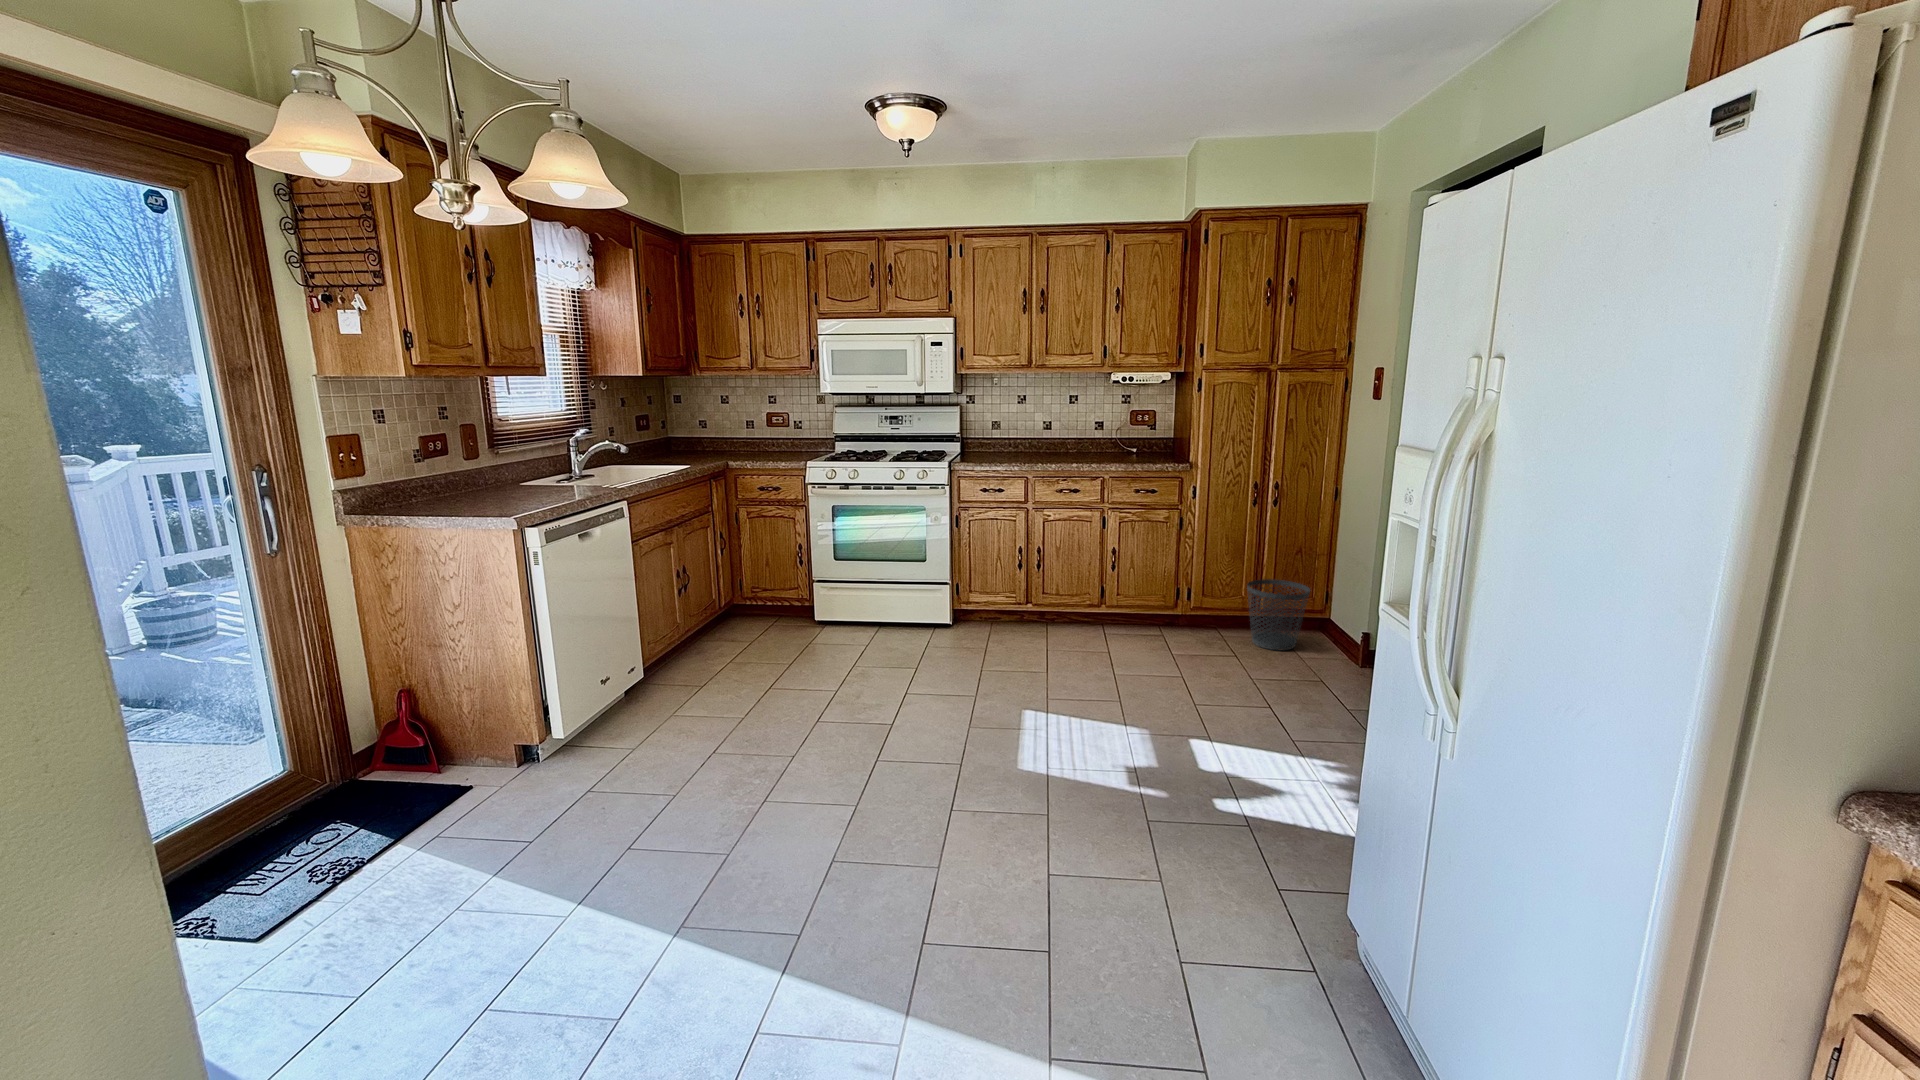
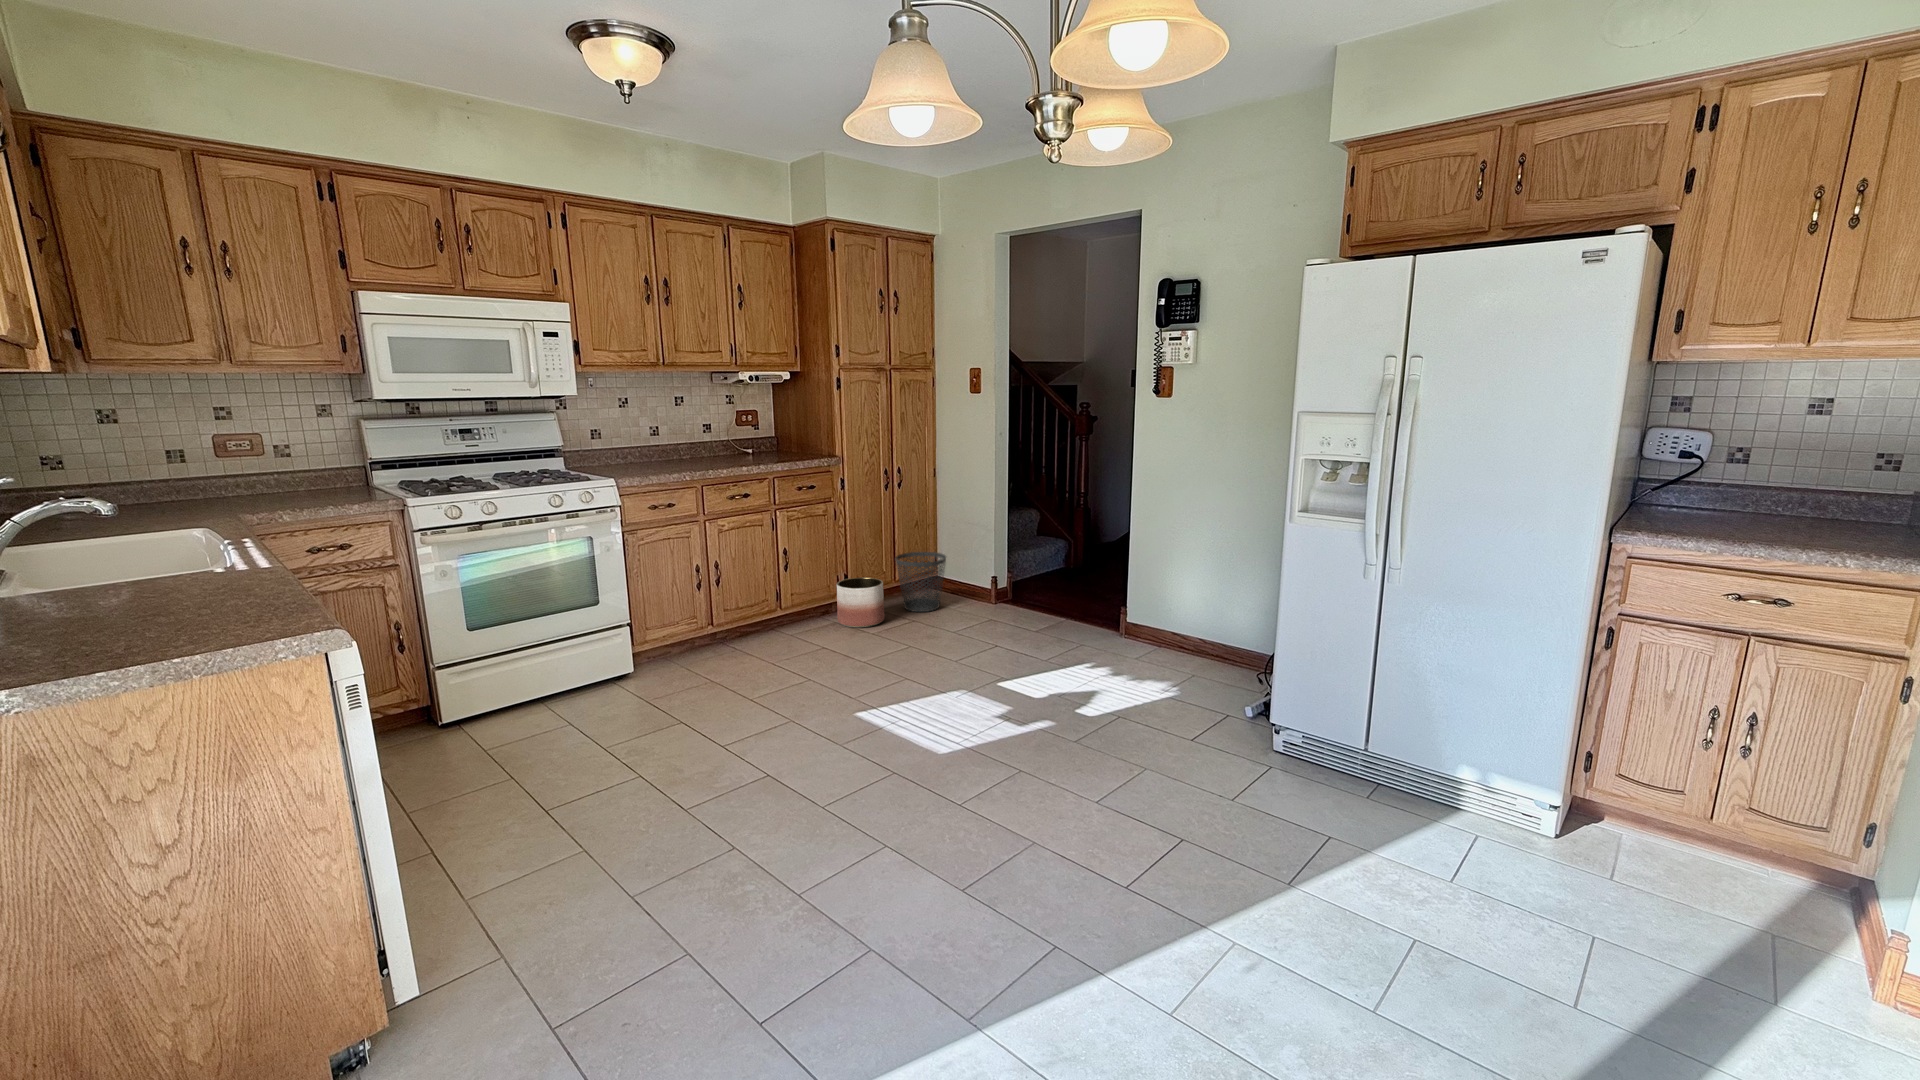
planter: none [1162,591,1215,645] -> present [837,577,884,628]

